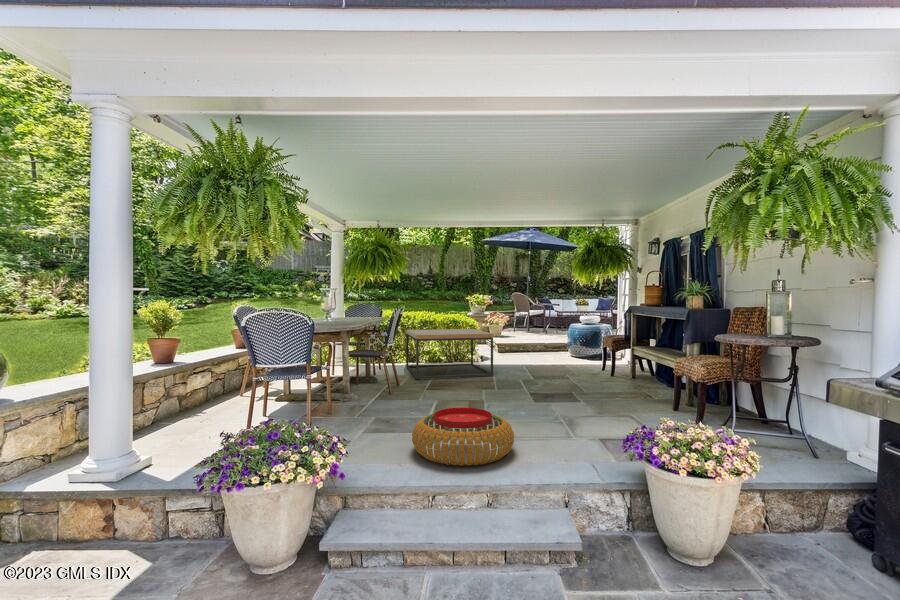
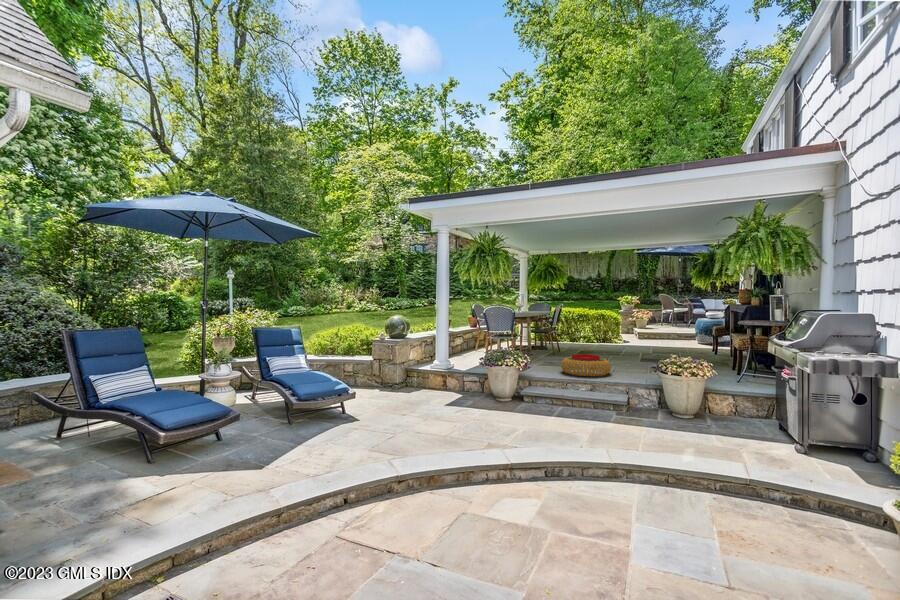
coffee table: present [406,329,493,379] -> none [568,320,624,350]

